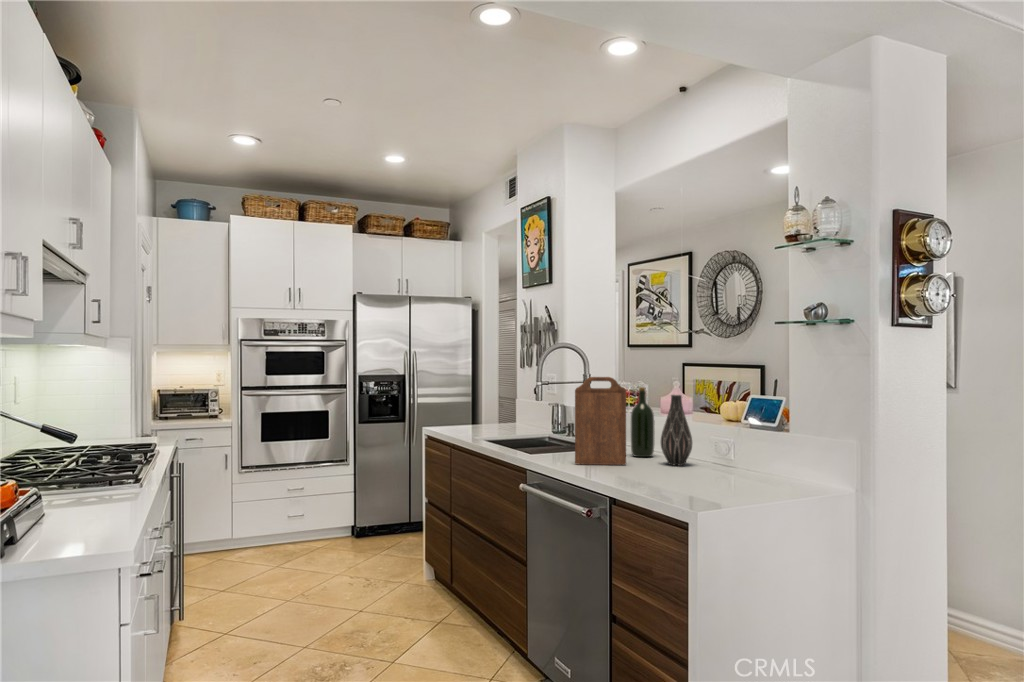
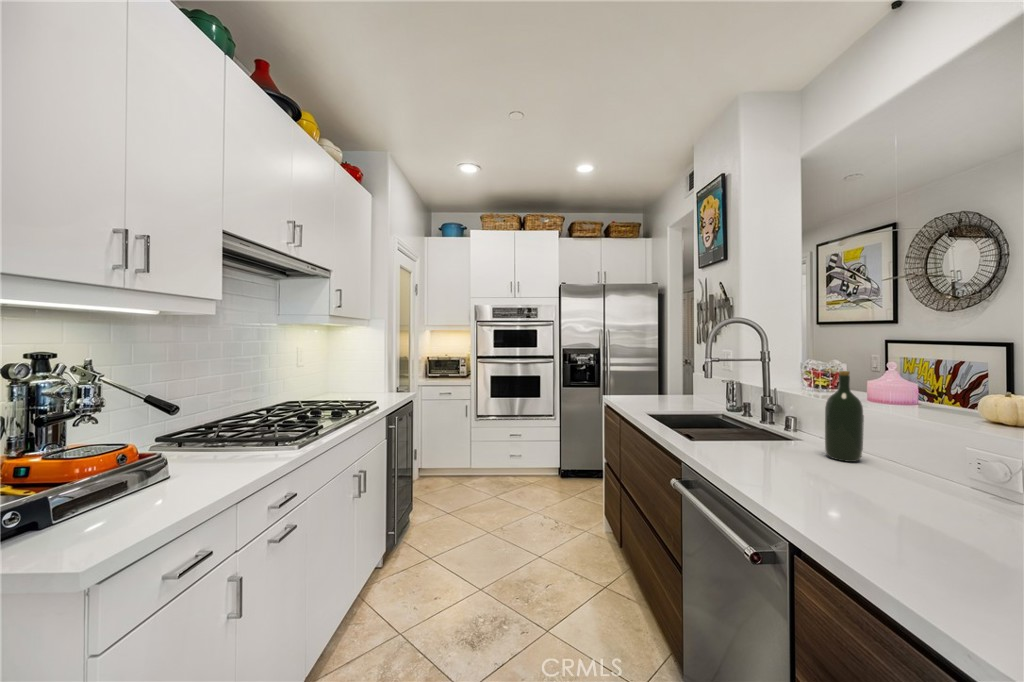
cutting board: present [575,377,626,465] -> none [741,357,820,475]
vase: present [661,395,692,466] -> none [877,385,939,489]

